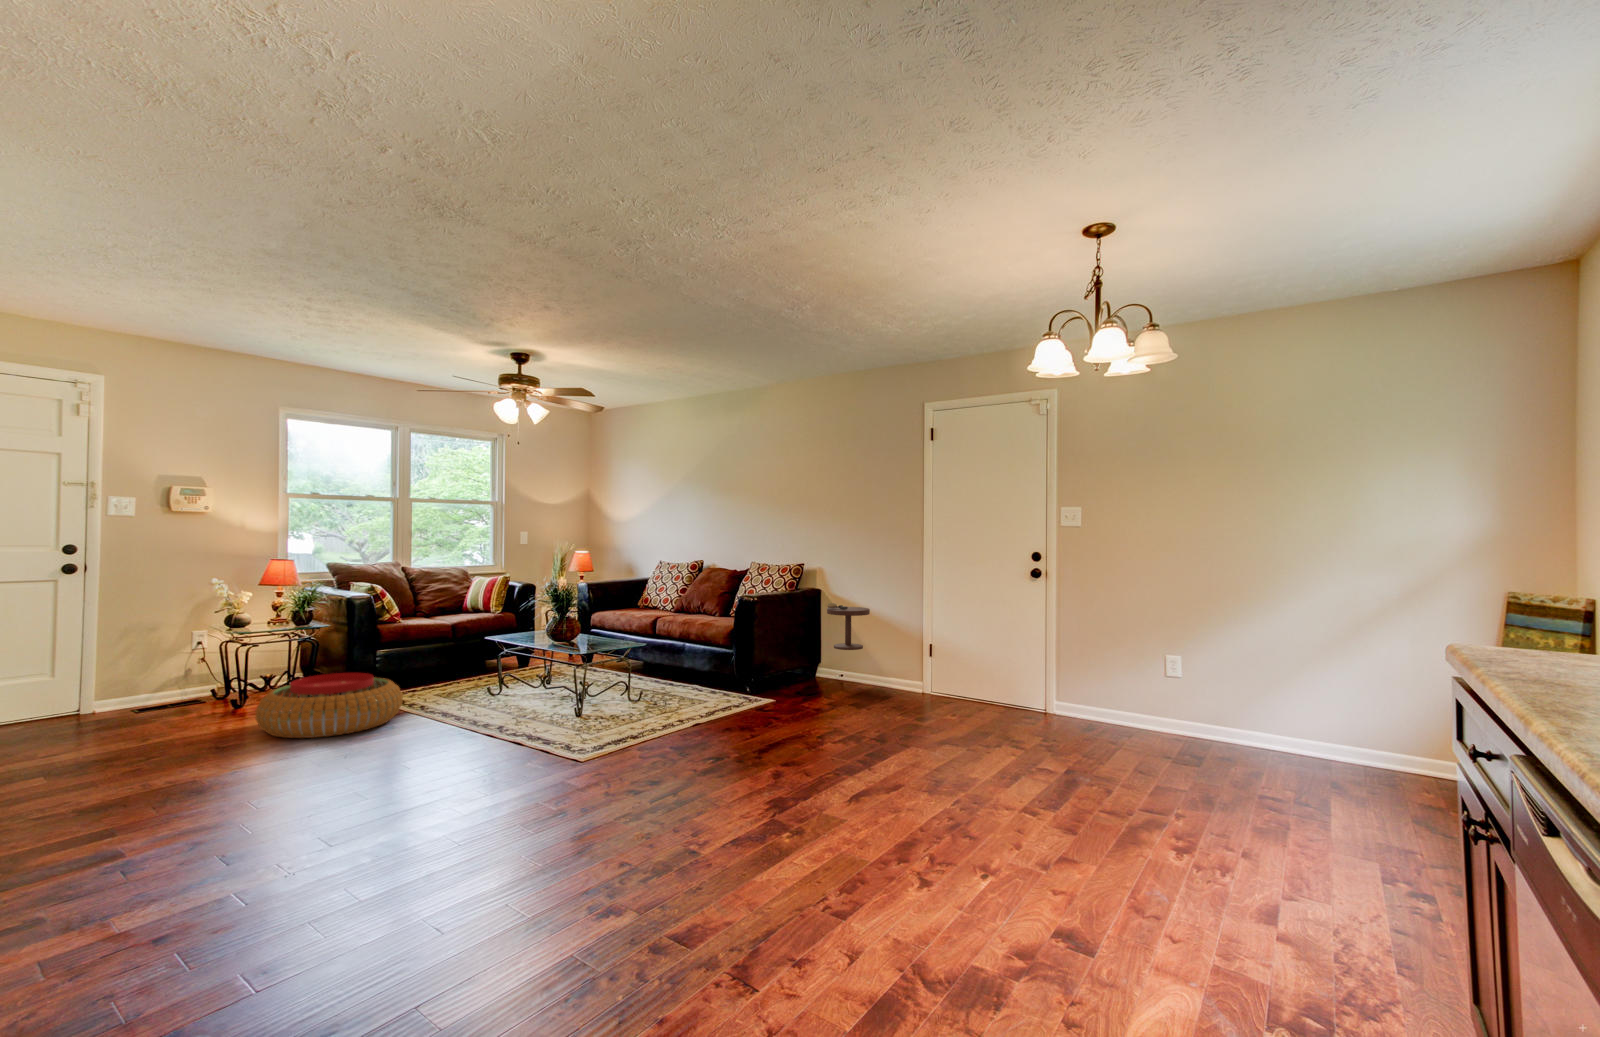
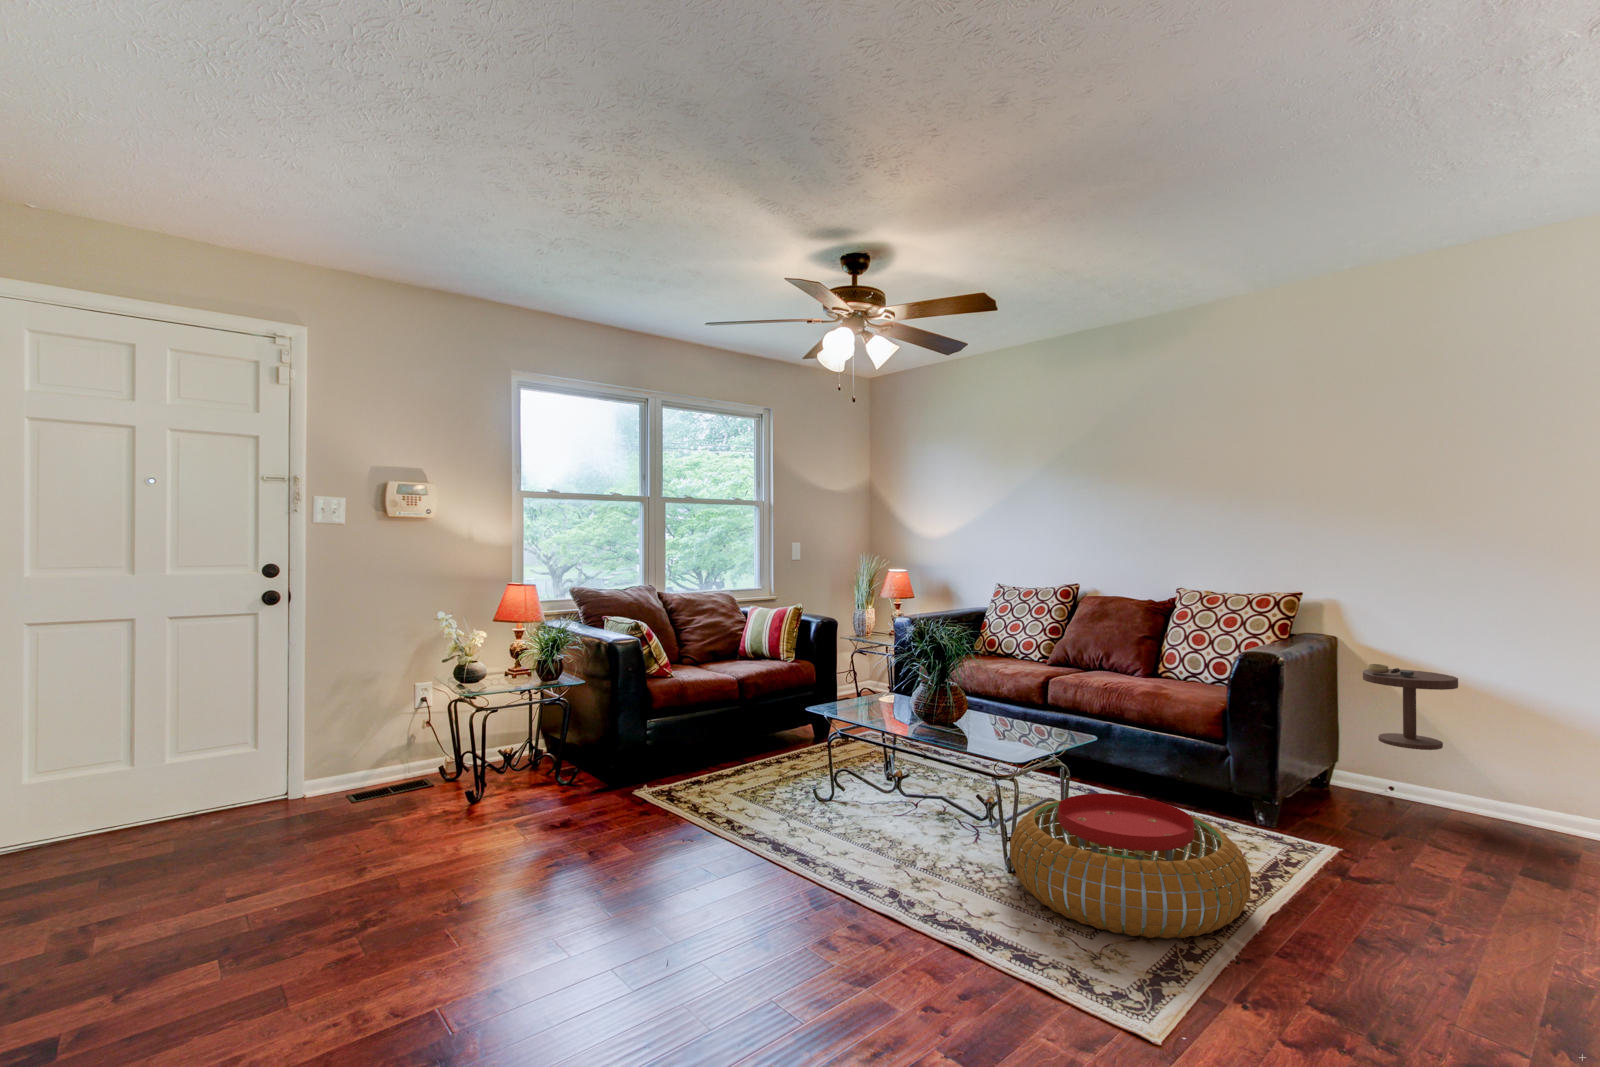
pouf: present [255,673,403,738] -> present [1010,794,1251,939]

